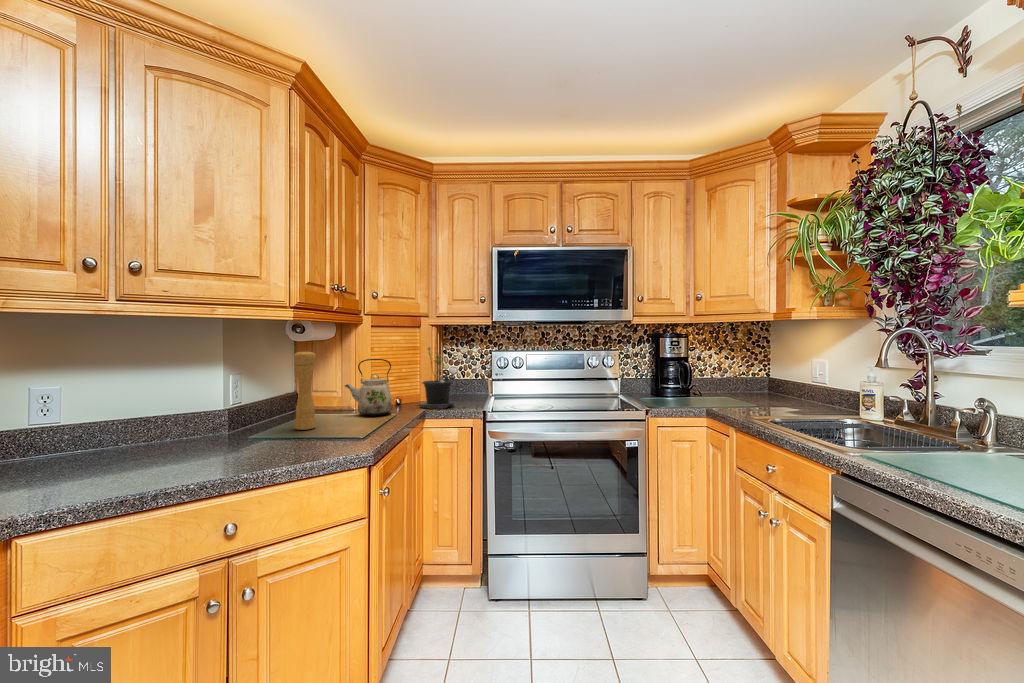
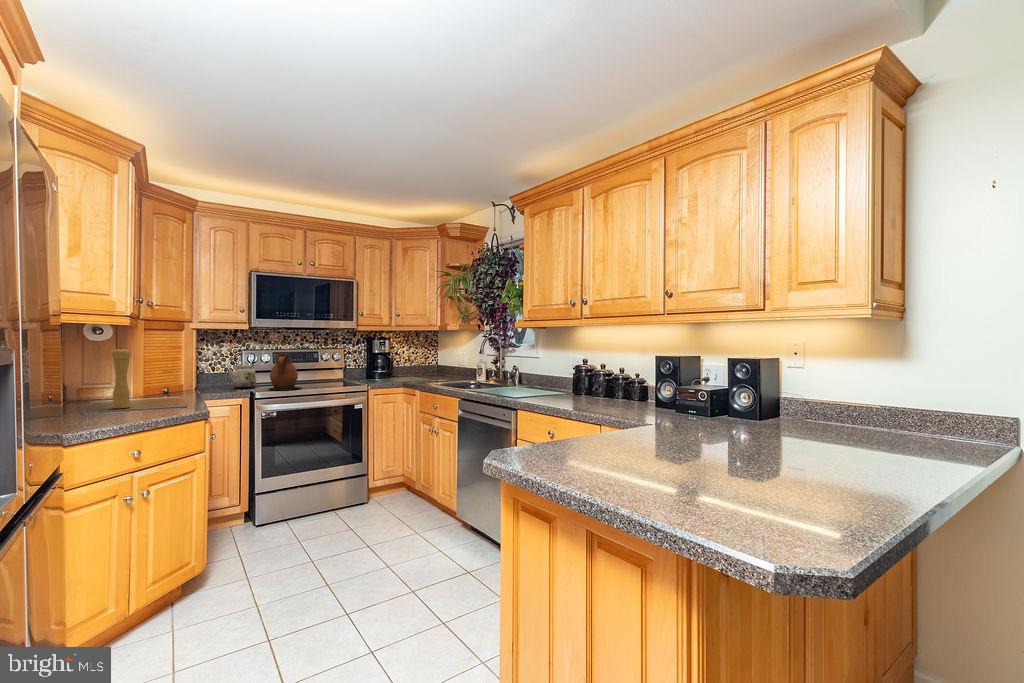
potted plant: present [419,347,455,409] -> none [185,346,223,394]
ceramic pitcher: none [506,357,553,409] -> present [269,353,303,390]
kettle: present [345,359,392,416] -> present [225,353,257,389]

